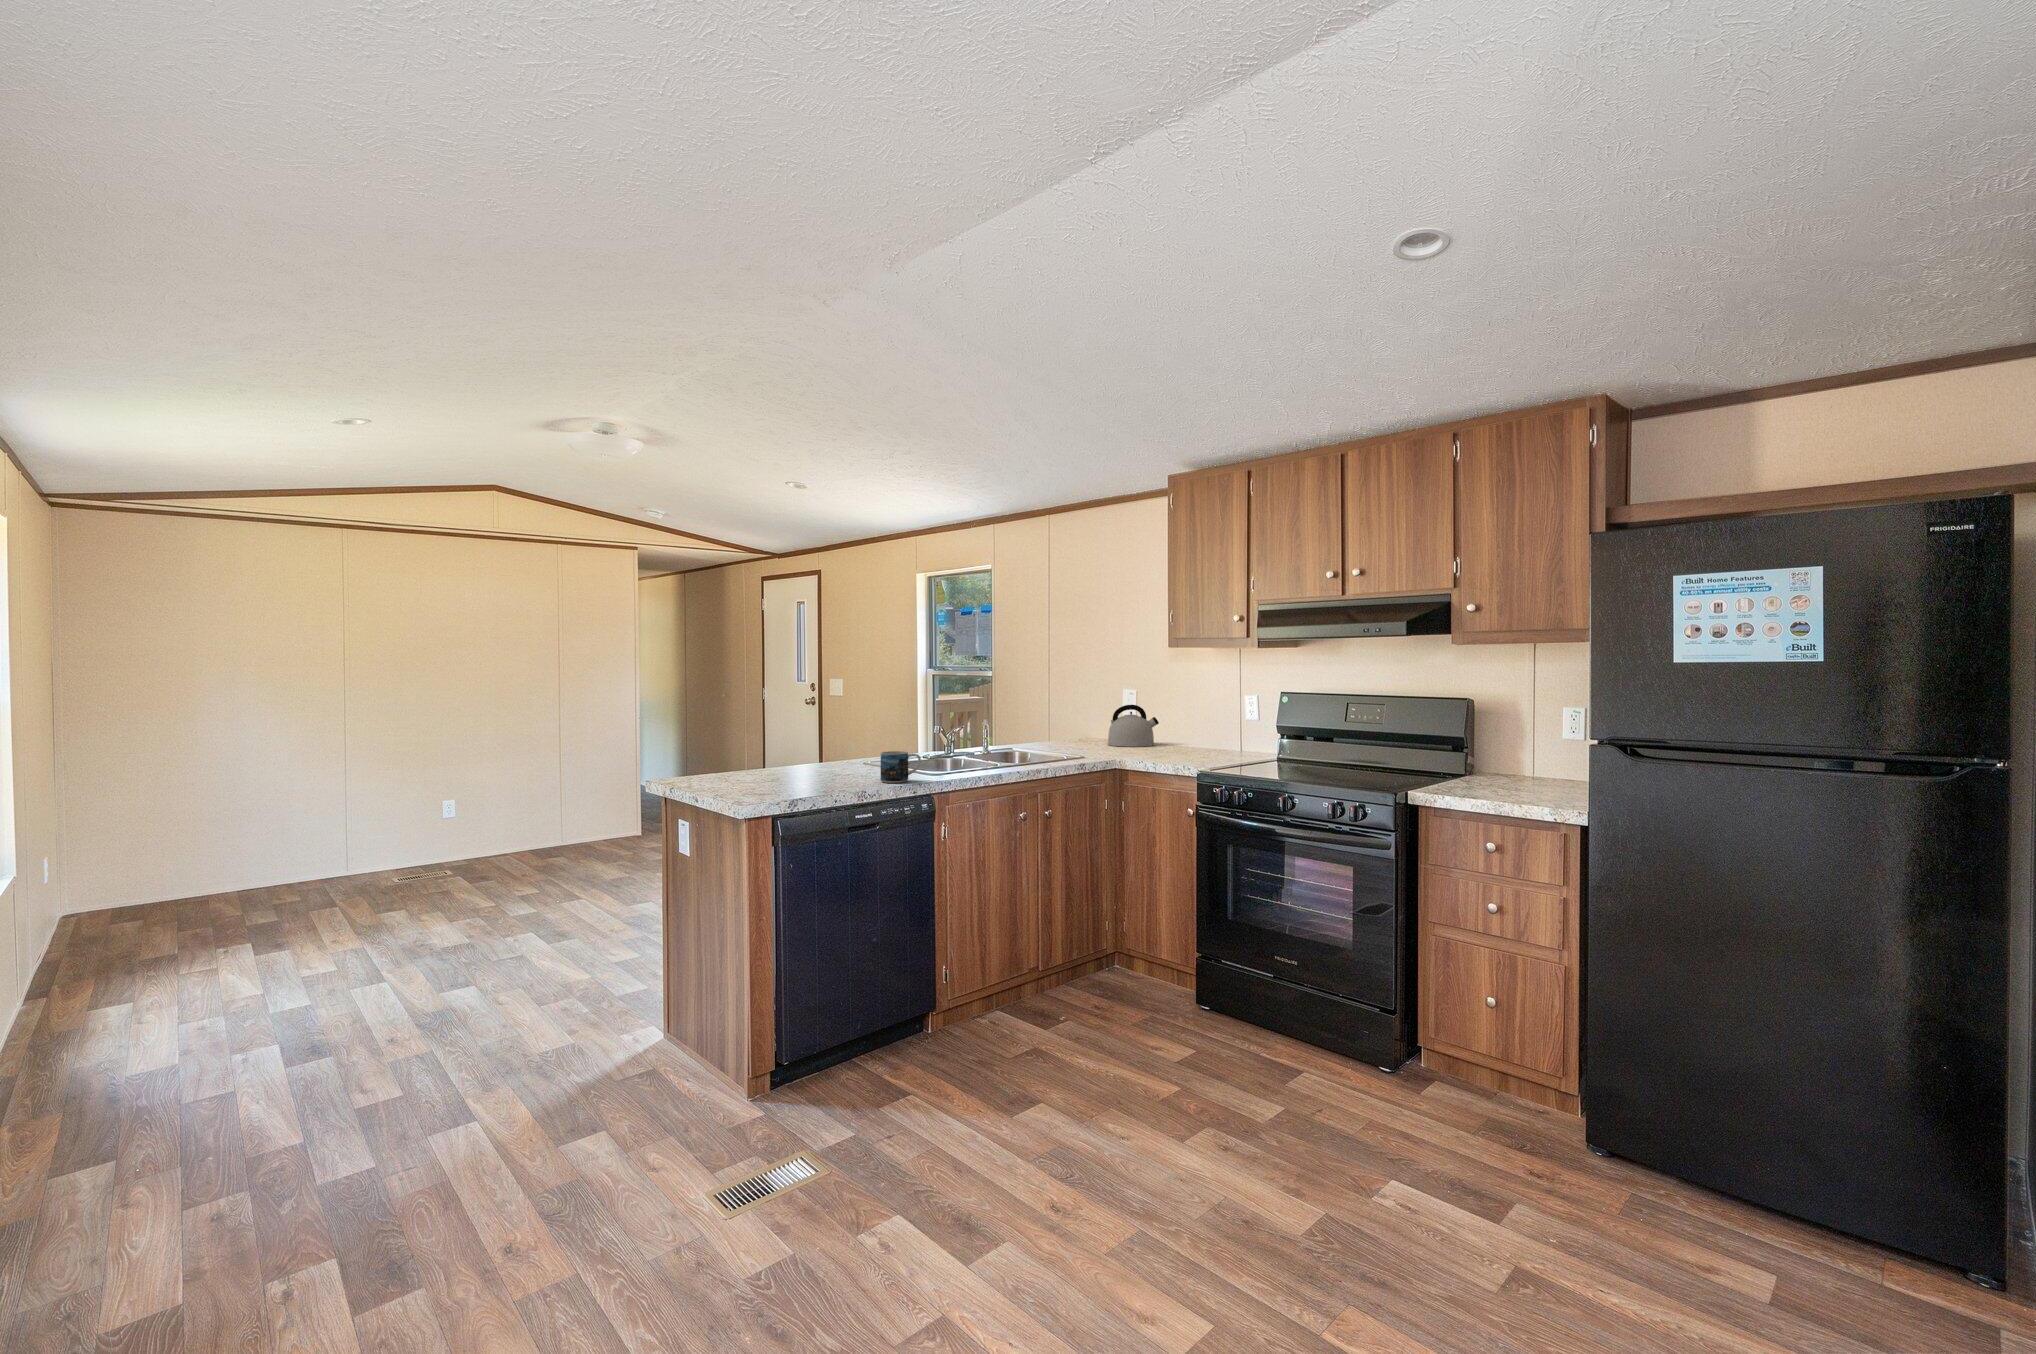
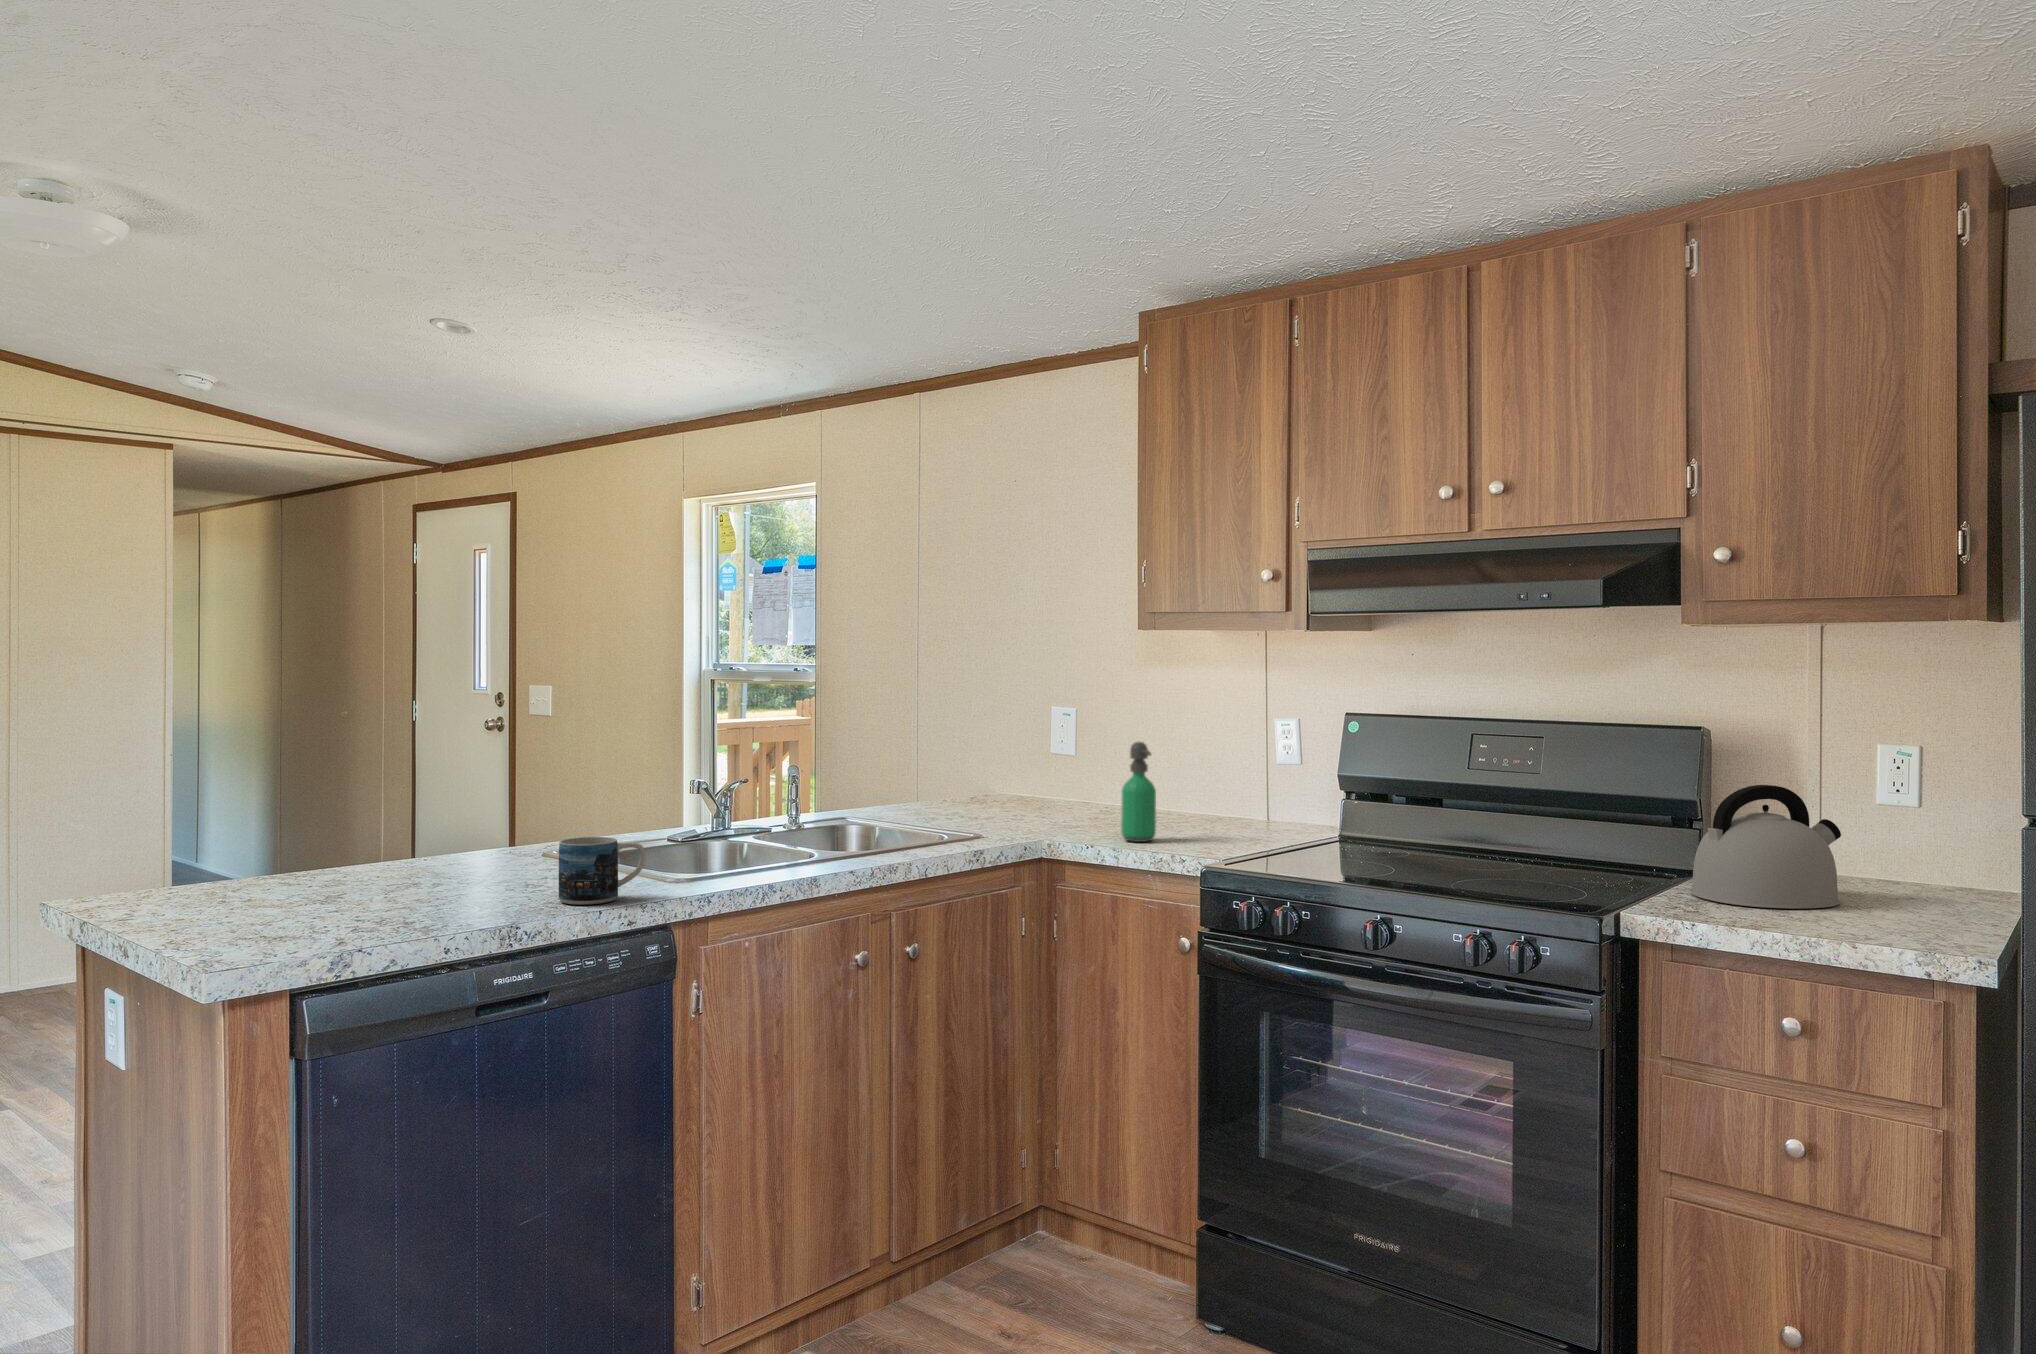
kettle: present [1107,705,1159,747] -> present [1690,785,1841,909]
soap dispenser: none [1159,707,1177,760] -> present [1121,742,1156,842]

